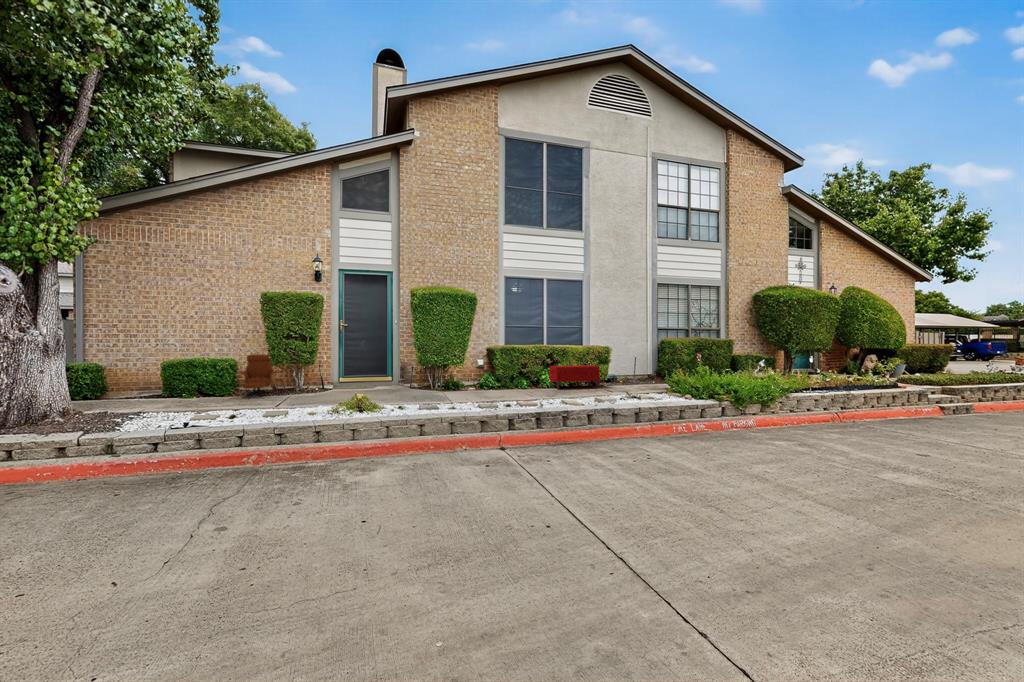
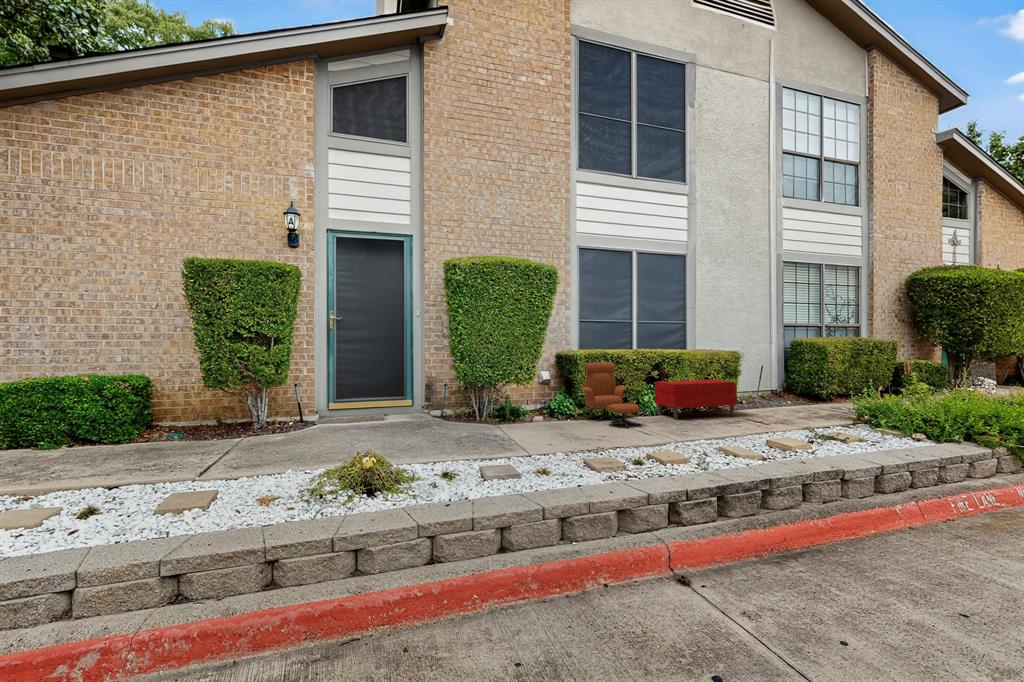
lounge chair: present [240,355,277,398] -> present [581,362,640,427]

